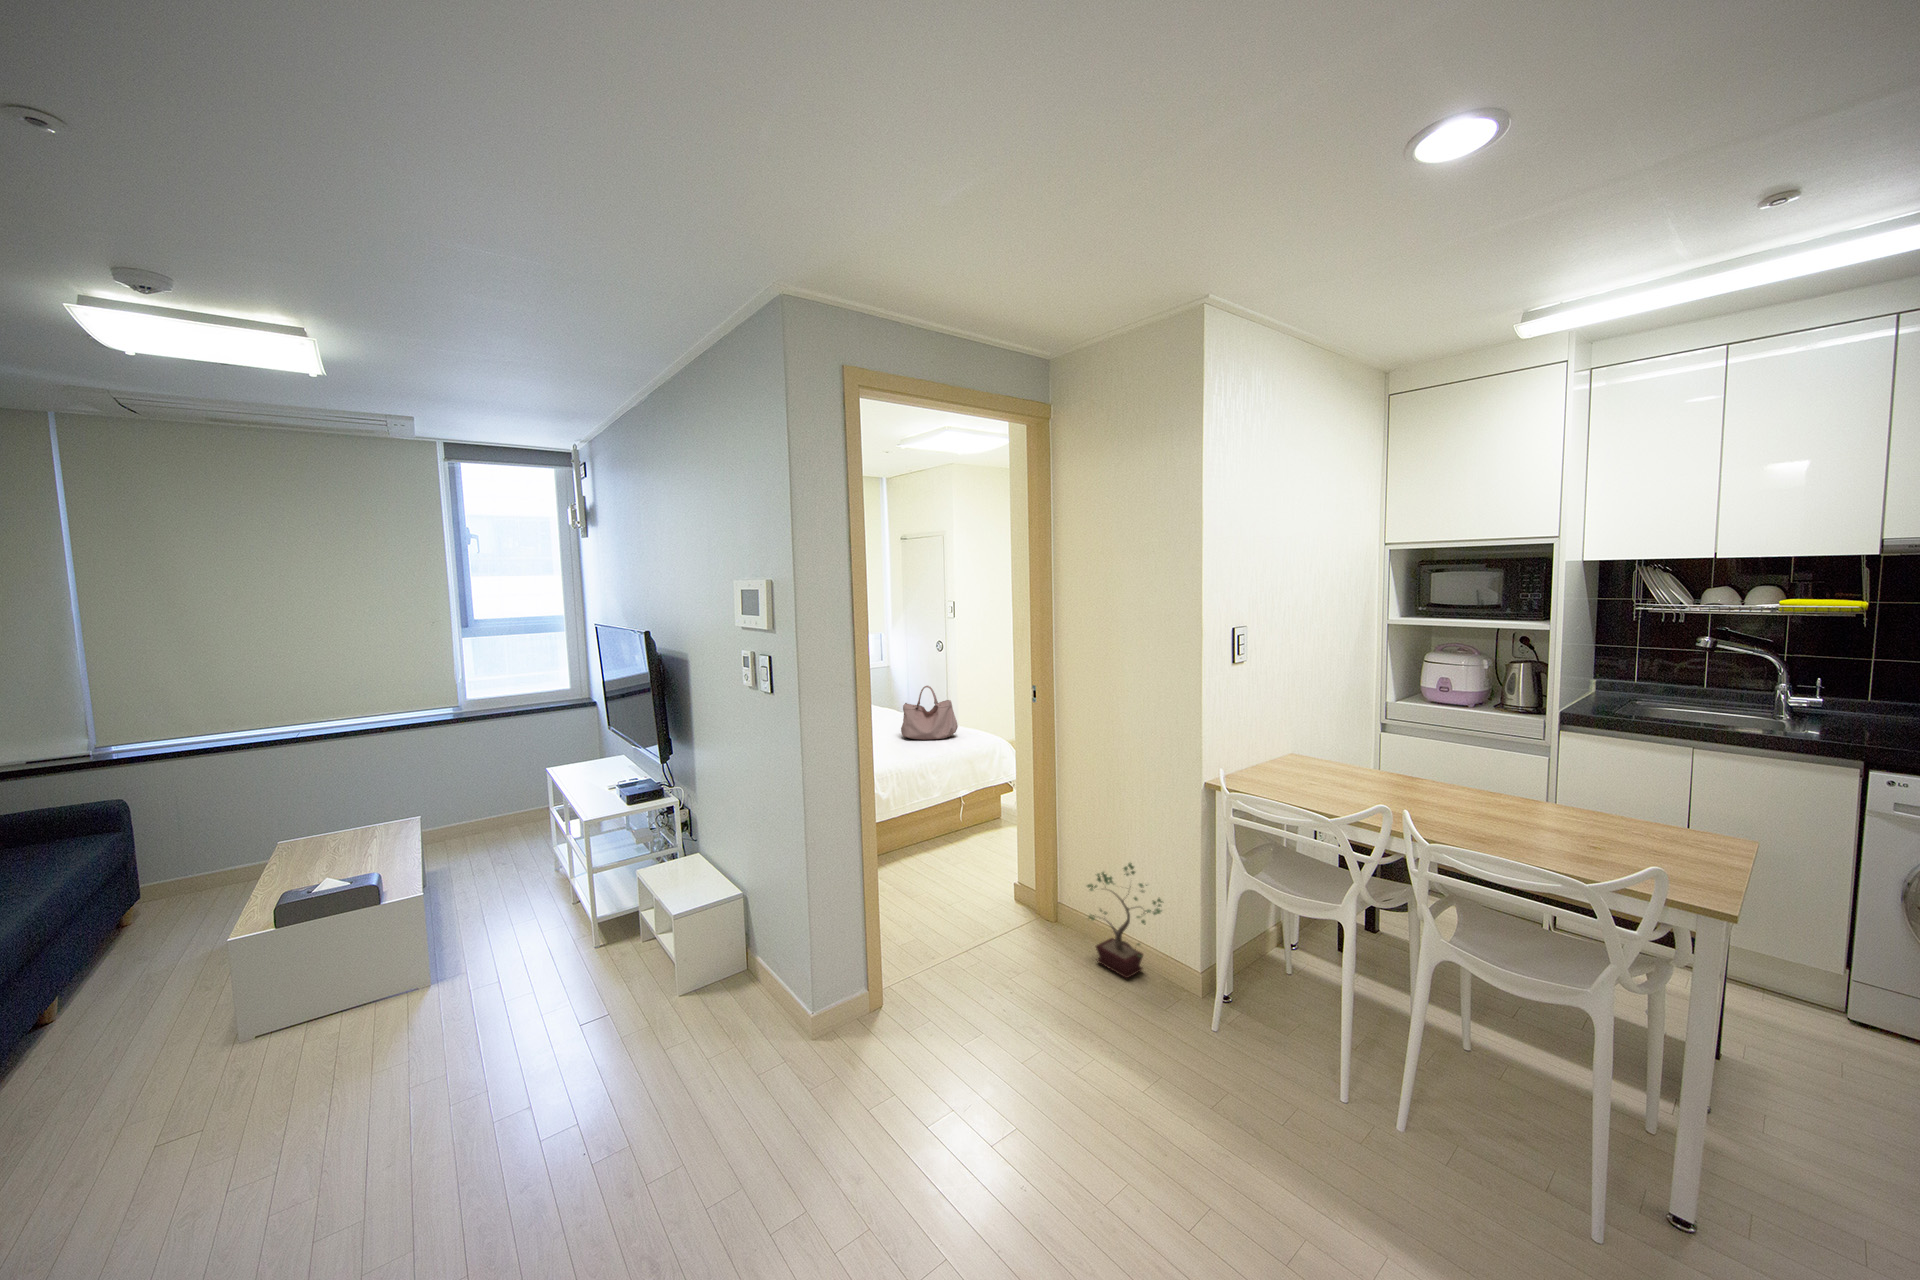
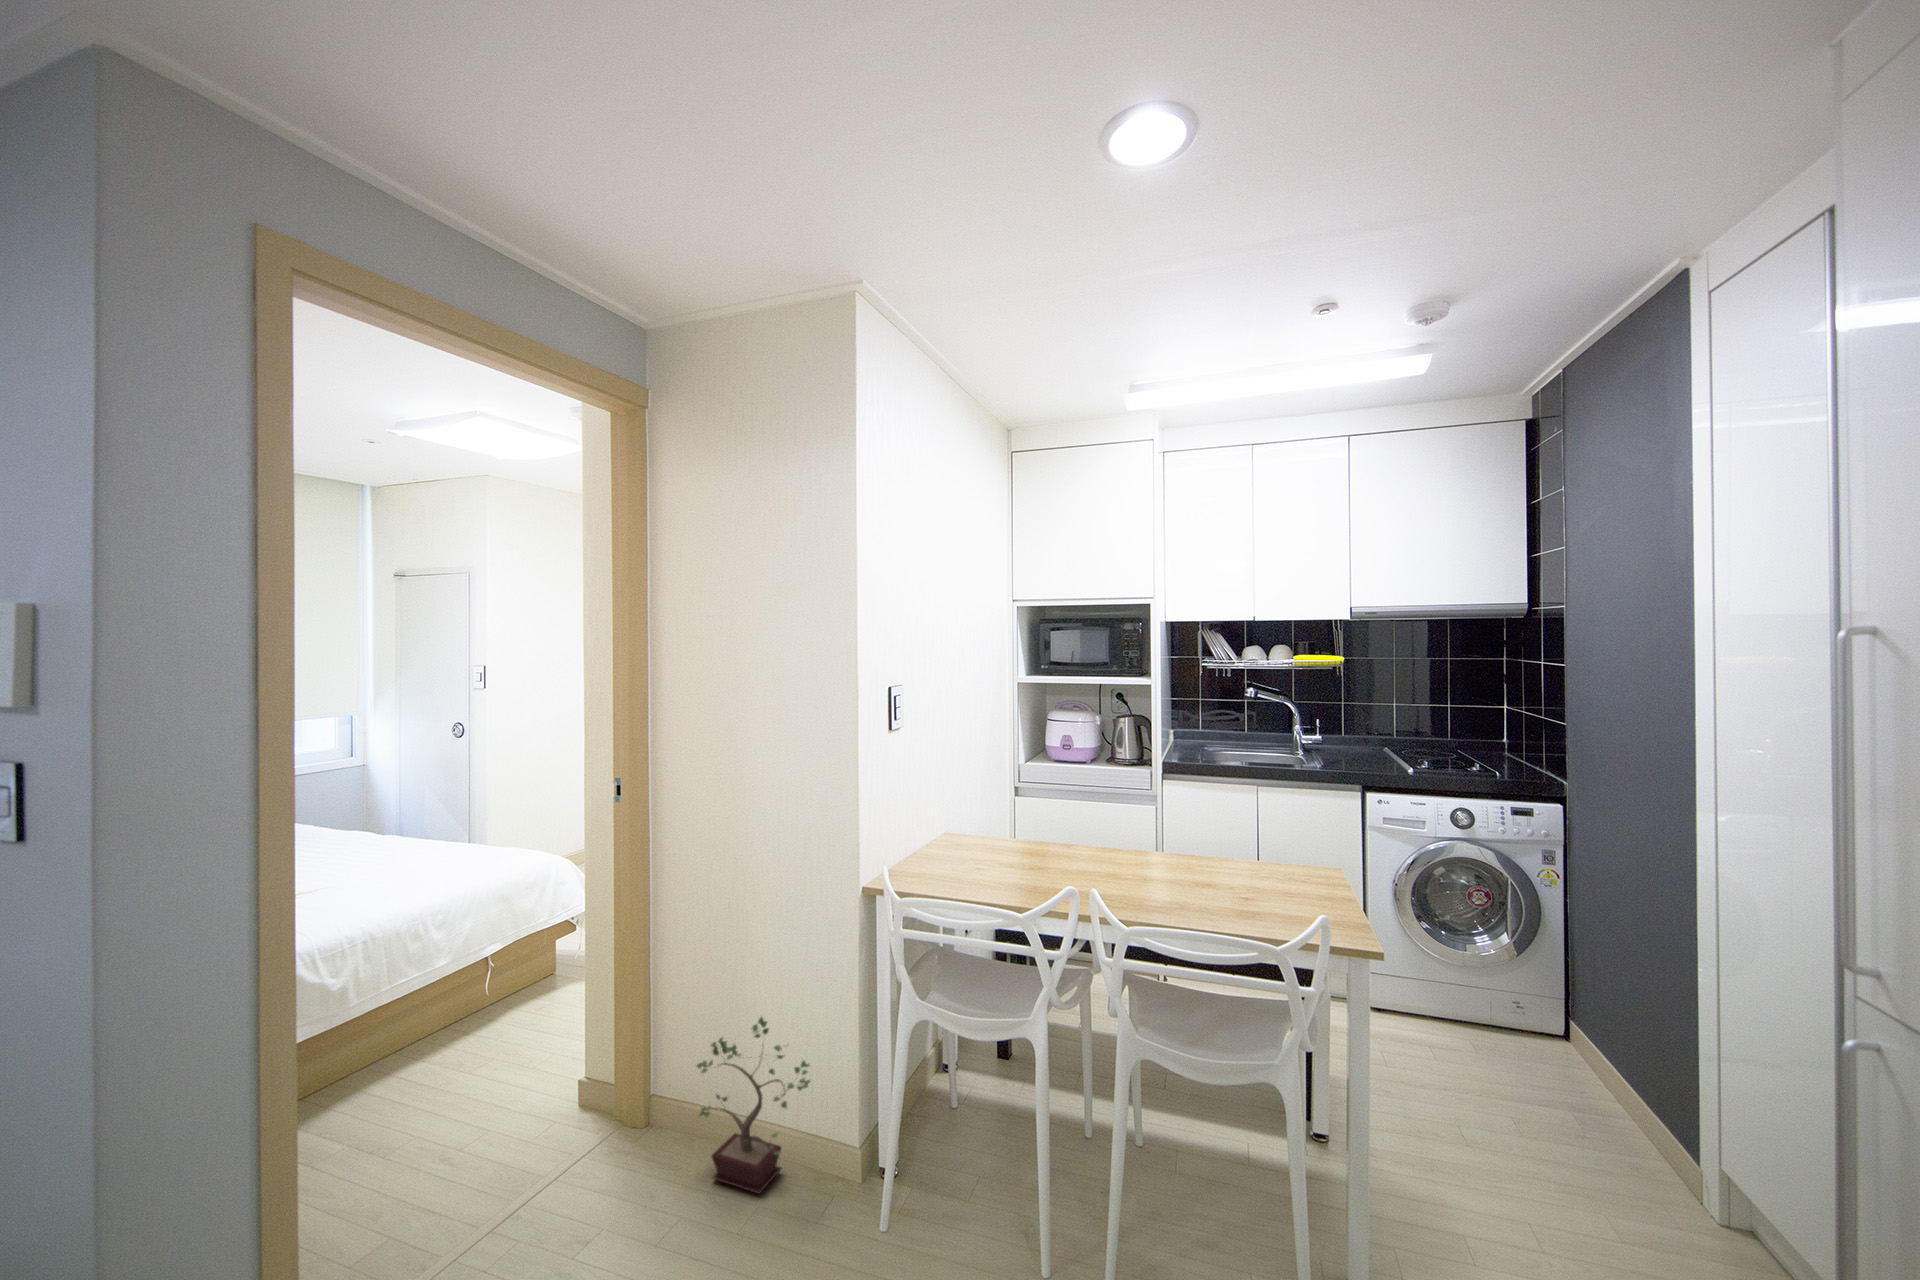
handbag: present [901,686,958,740] -> none [381,790,487,875]

